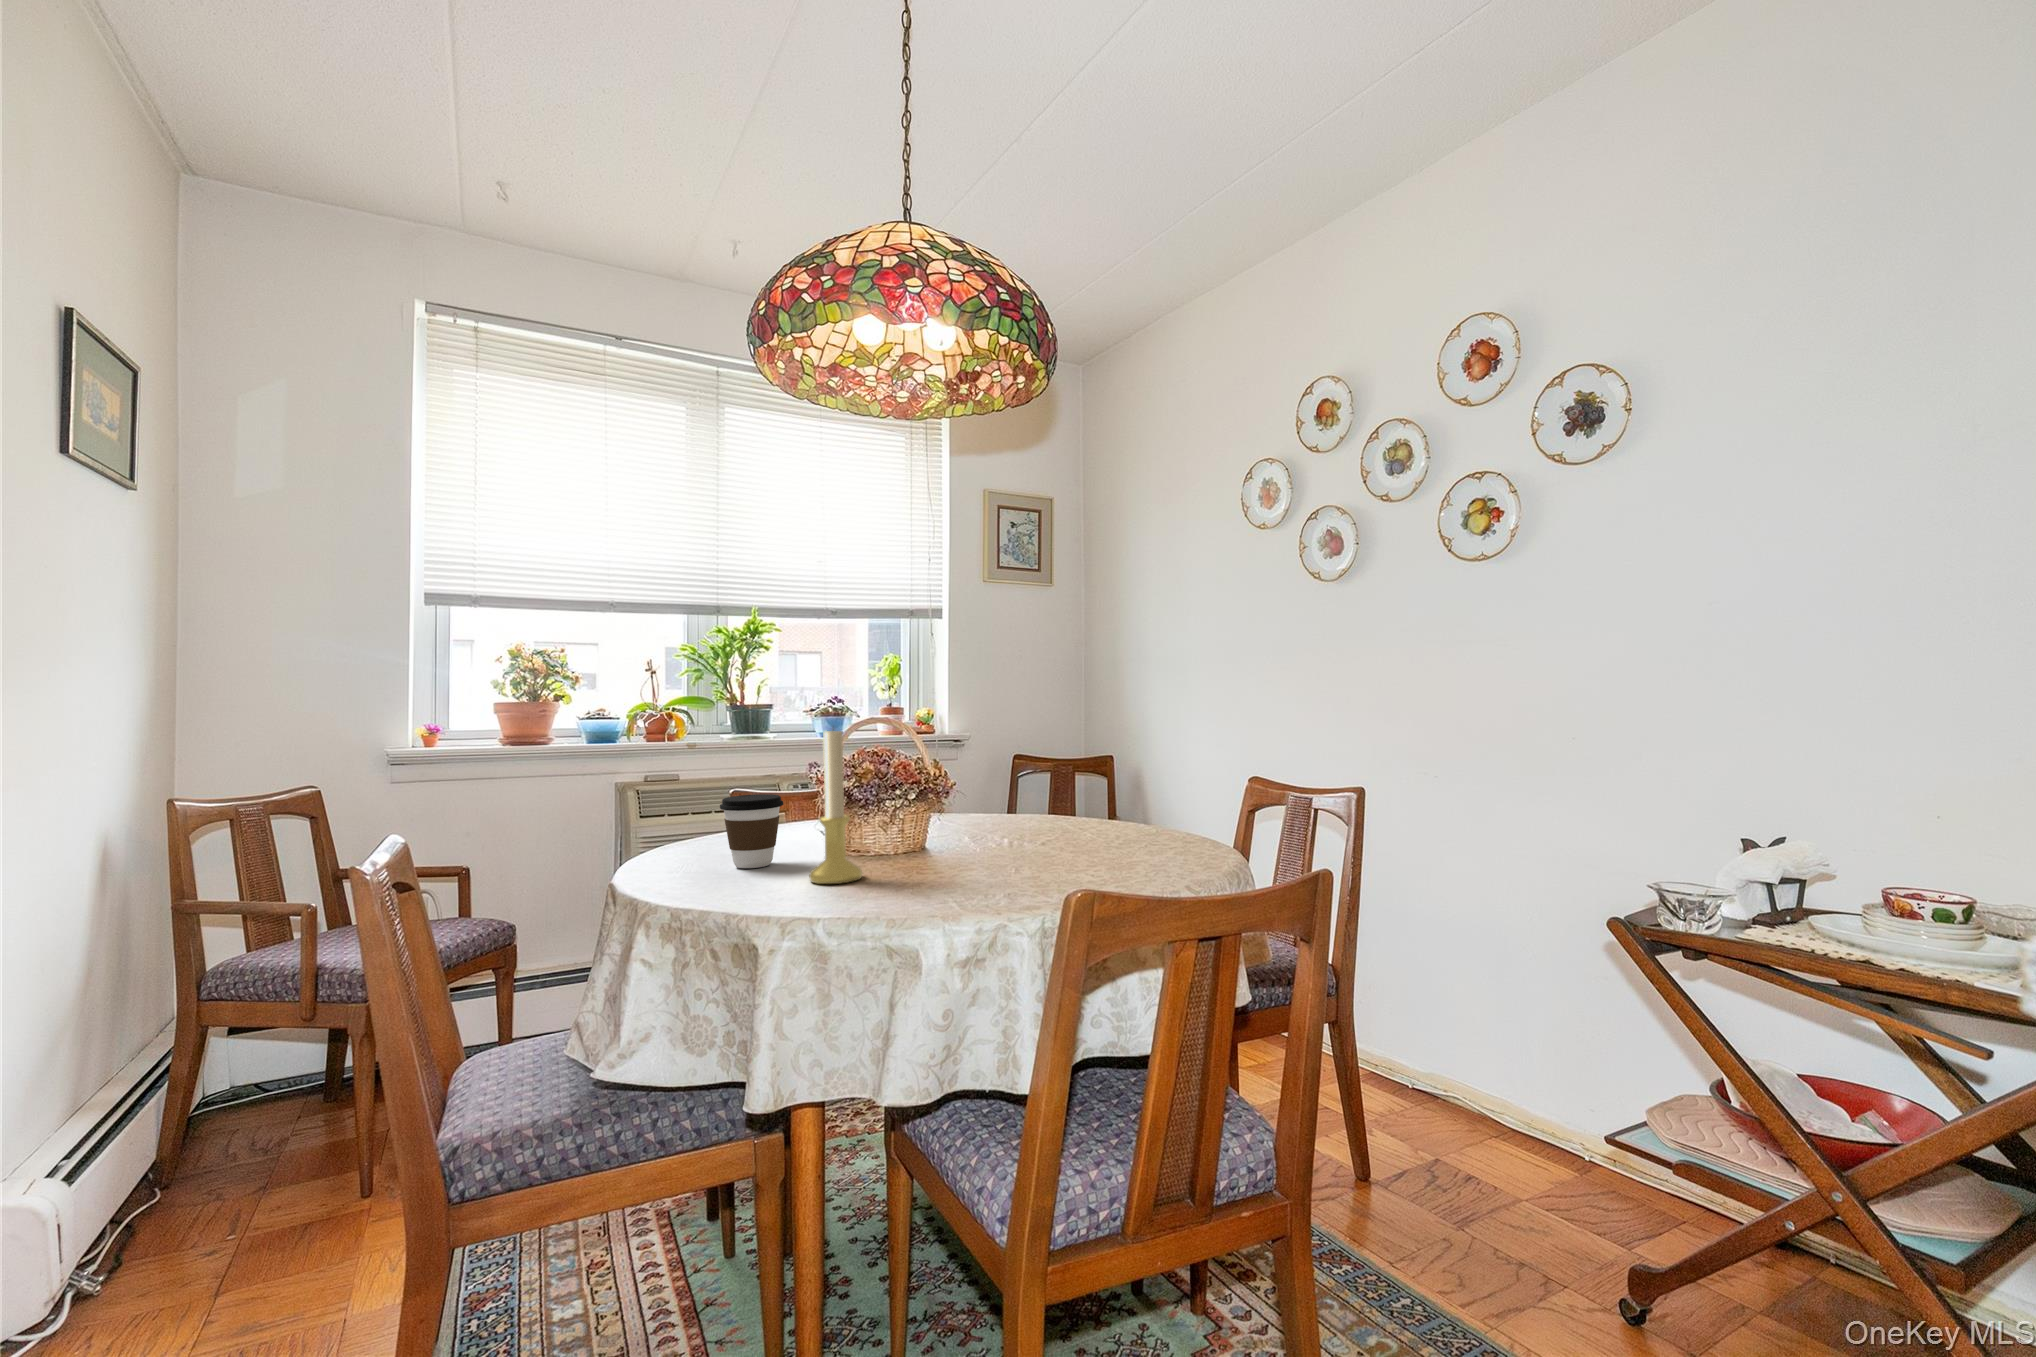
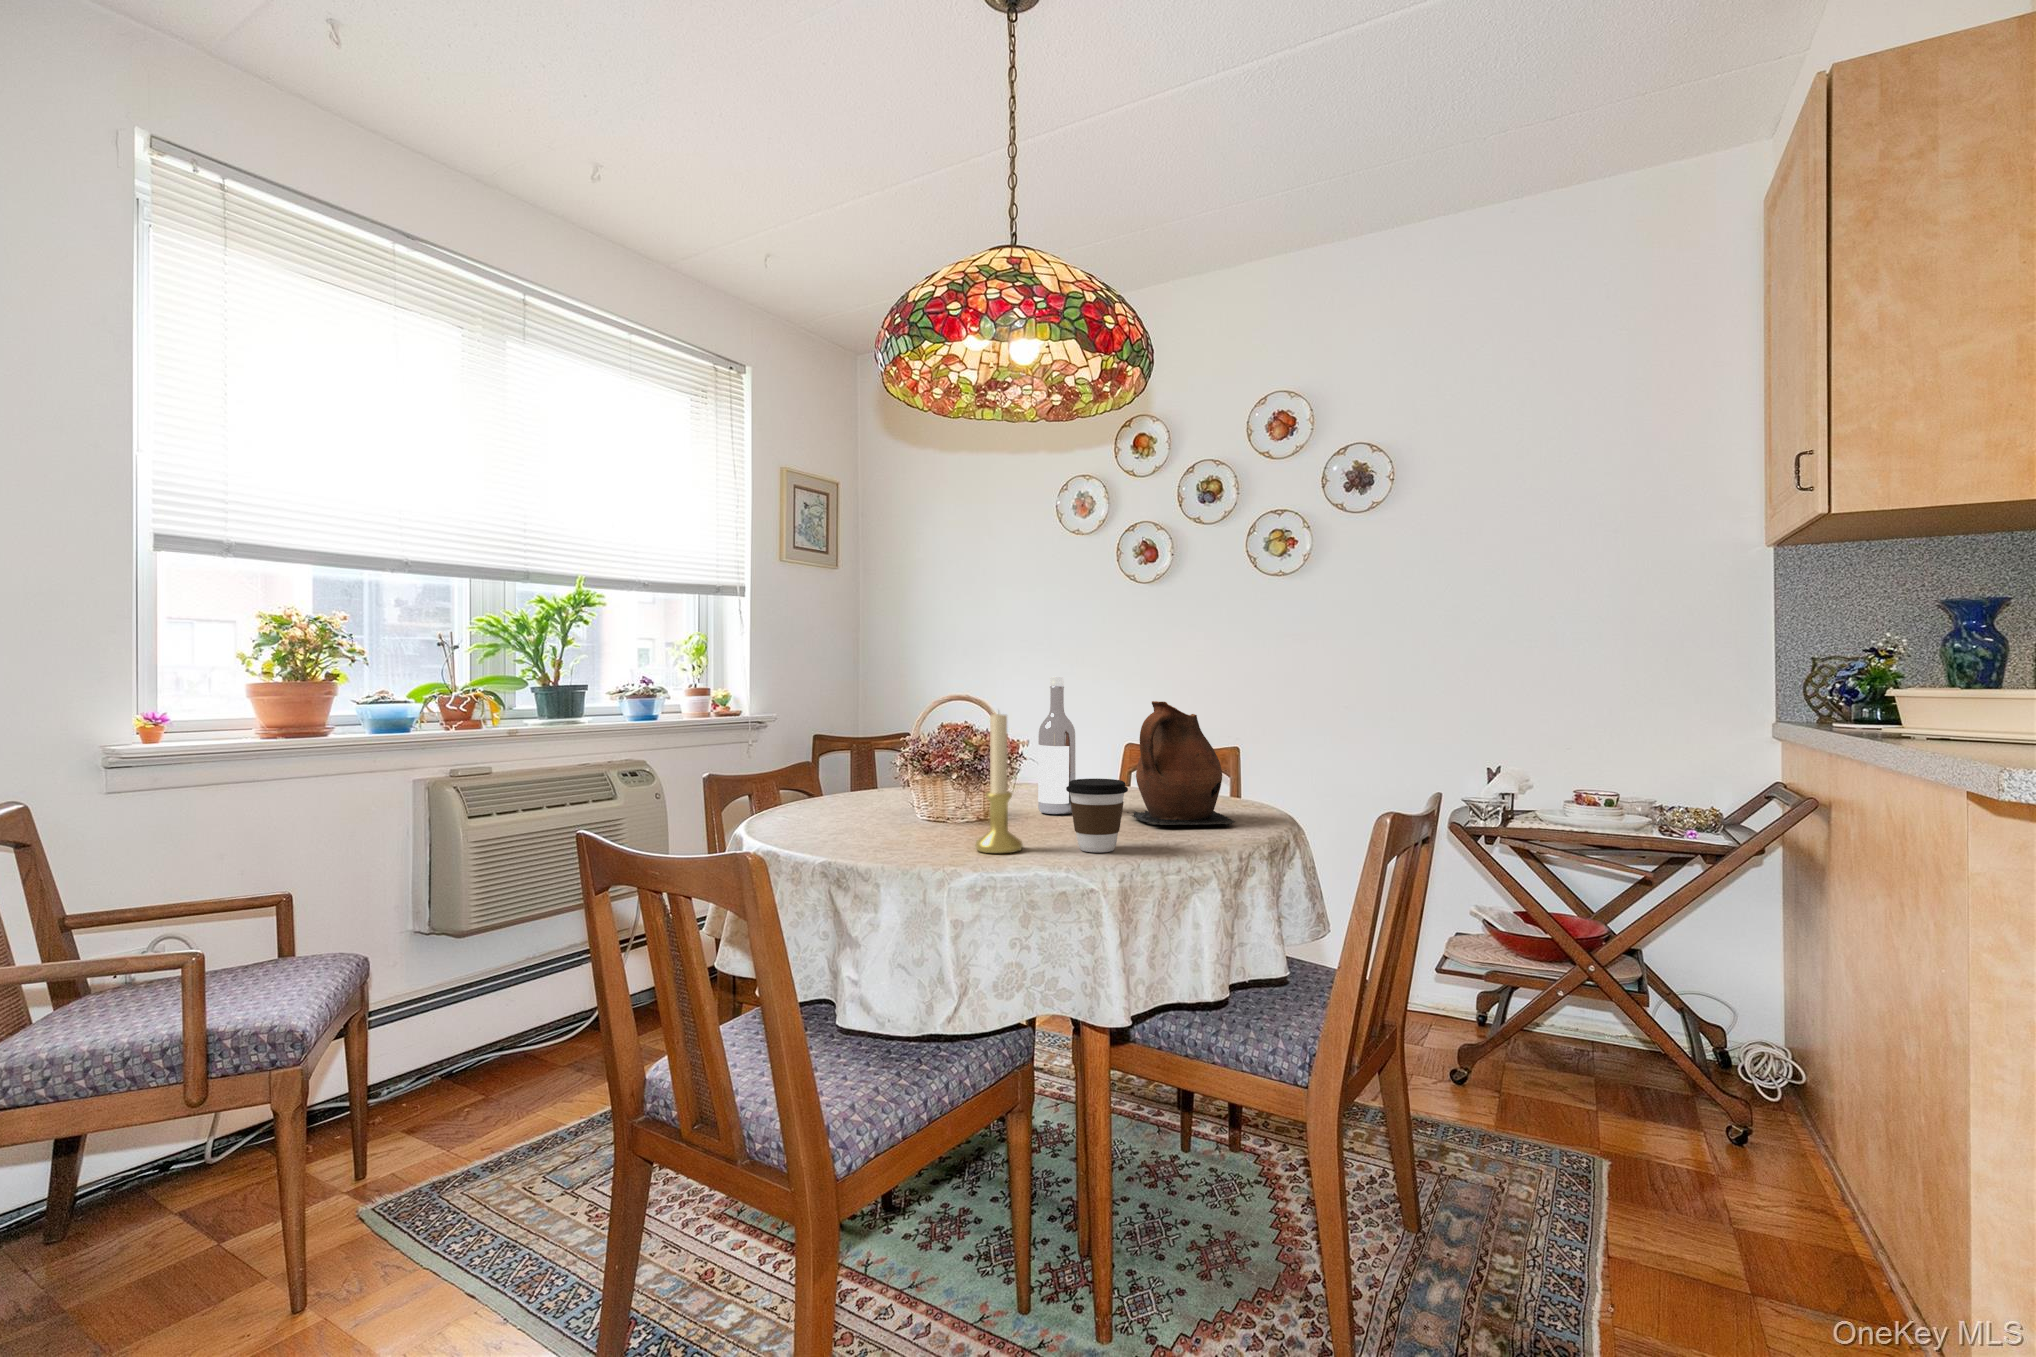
wine bottle: none [992,688,1034,843] -> present [1038,677,1076,814]
ceramic pitcher: none [1045,715,1178,871] -> present [1127,701,1235,826]
coffee cup: present [720,794,783,868] -> present [1066,779,1128,852]

